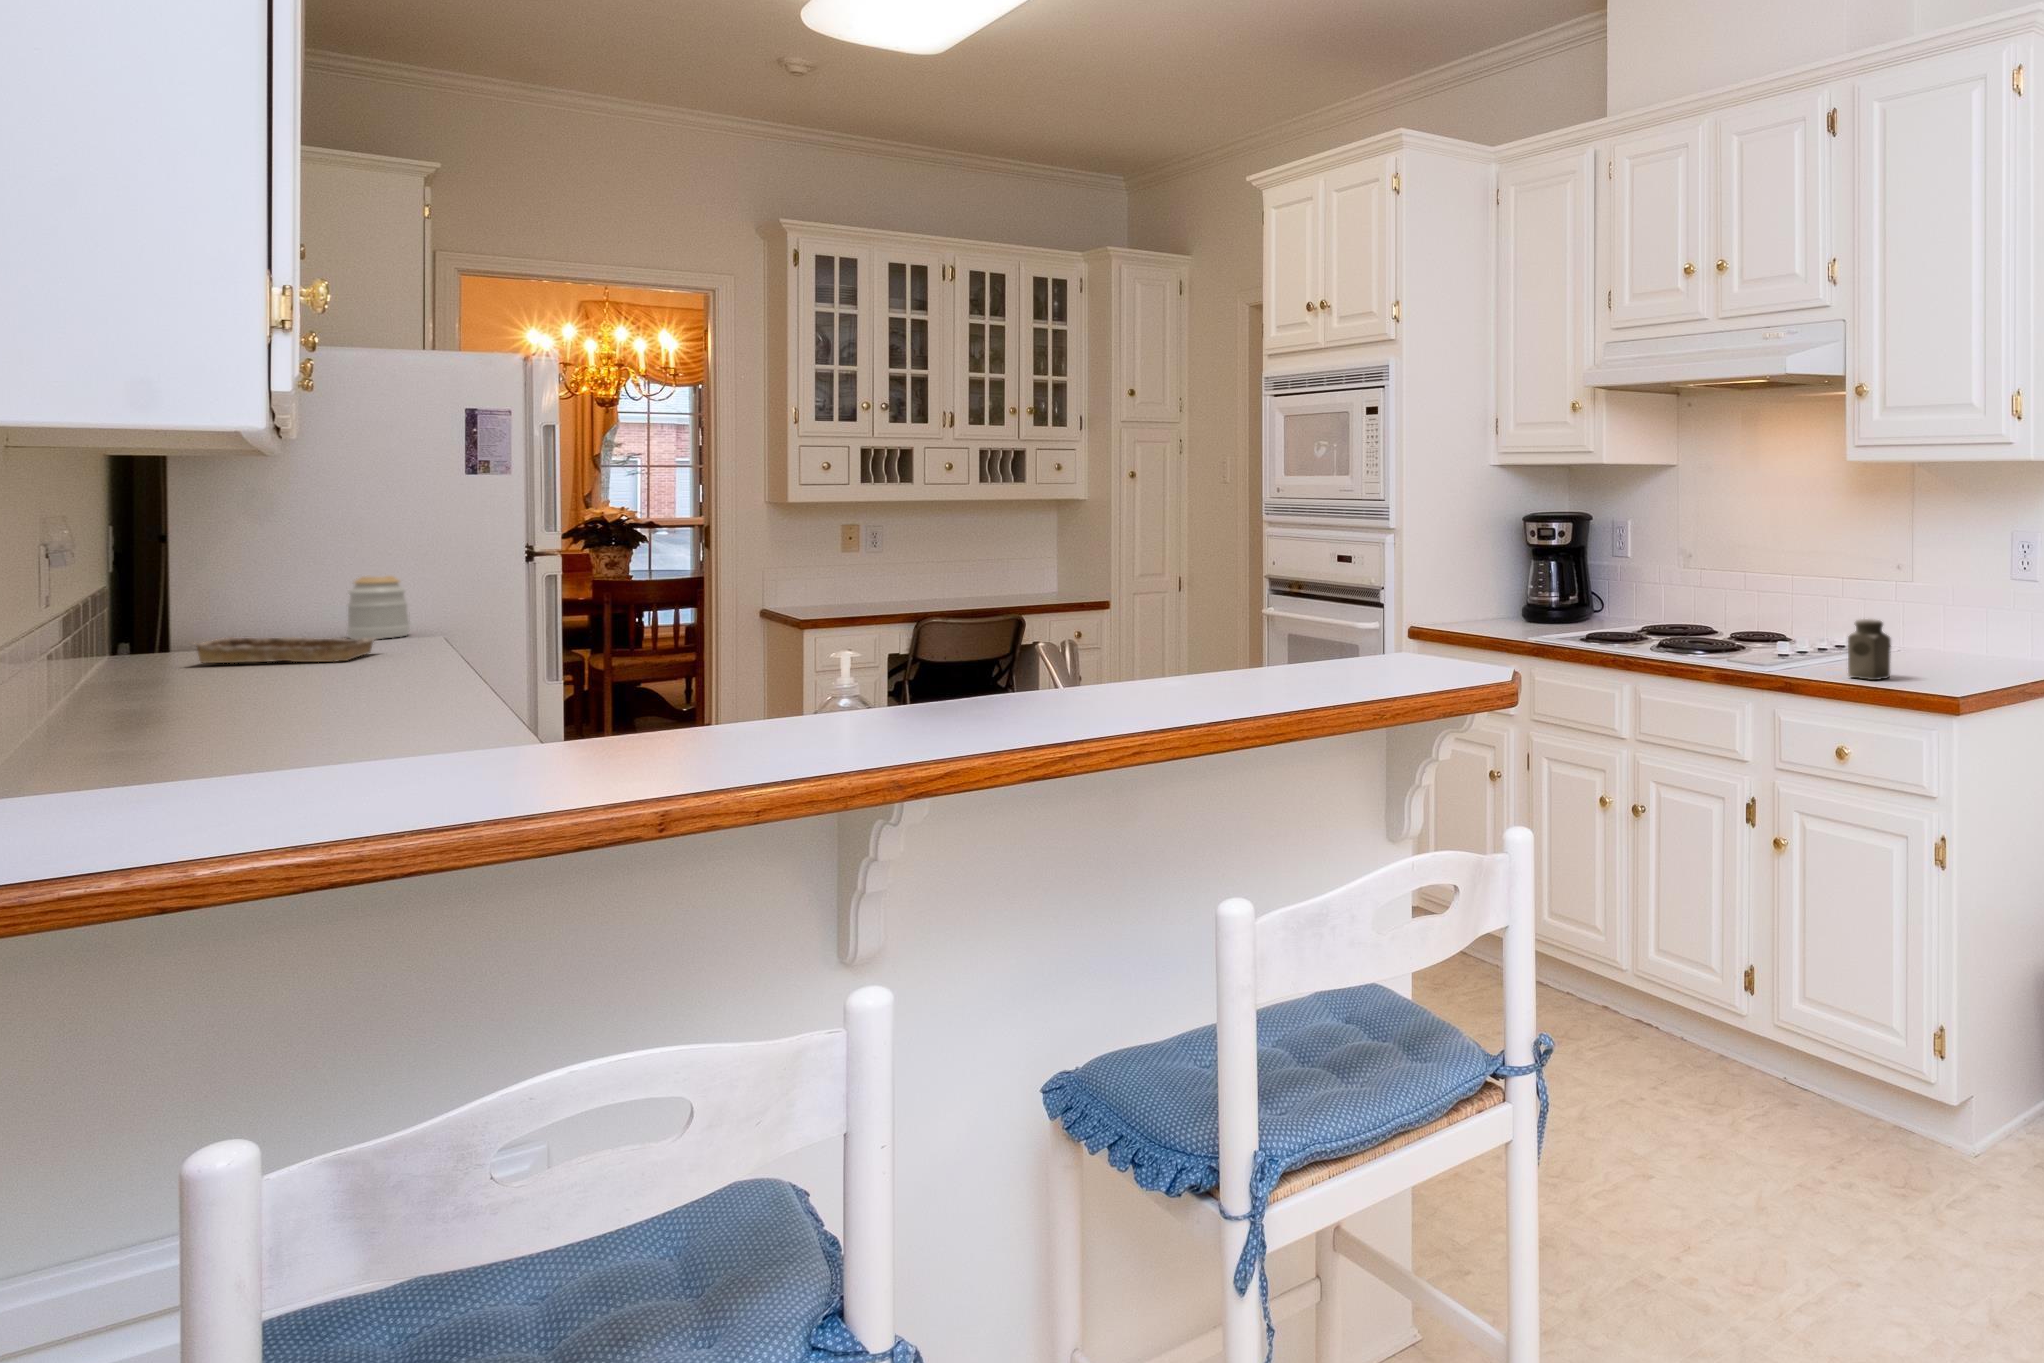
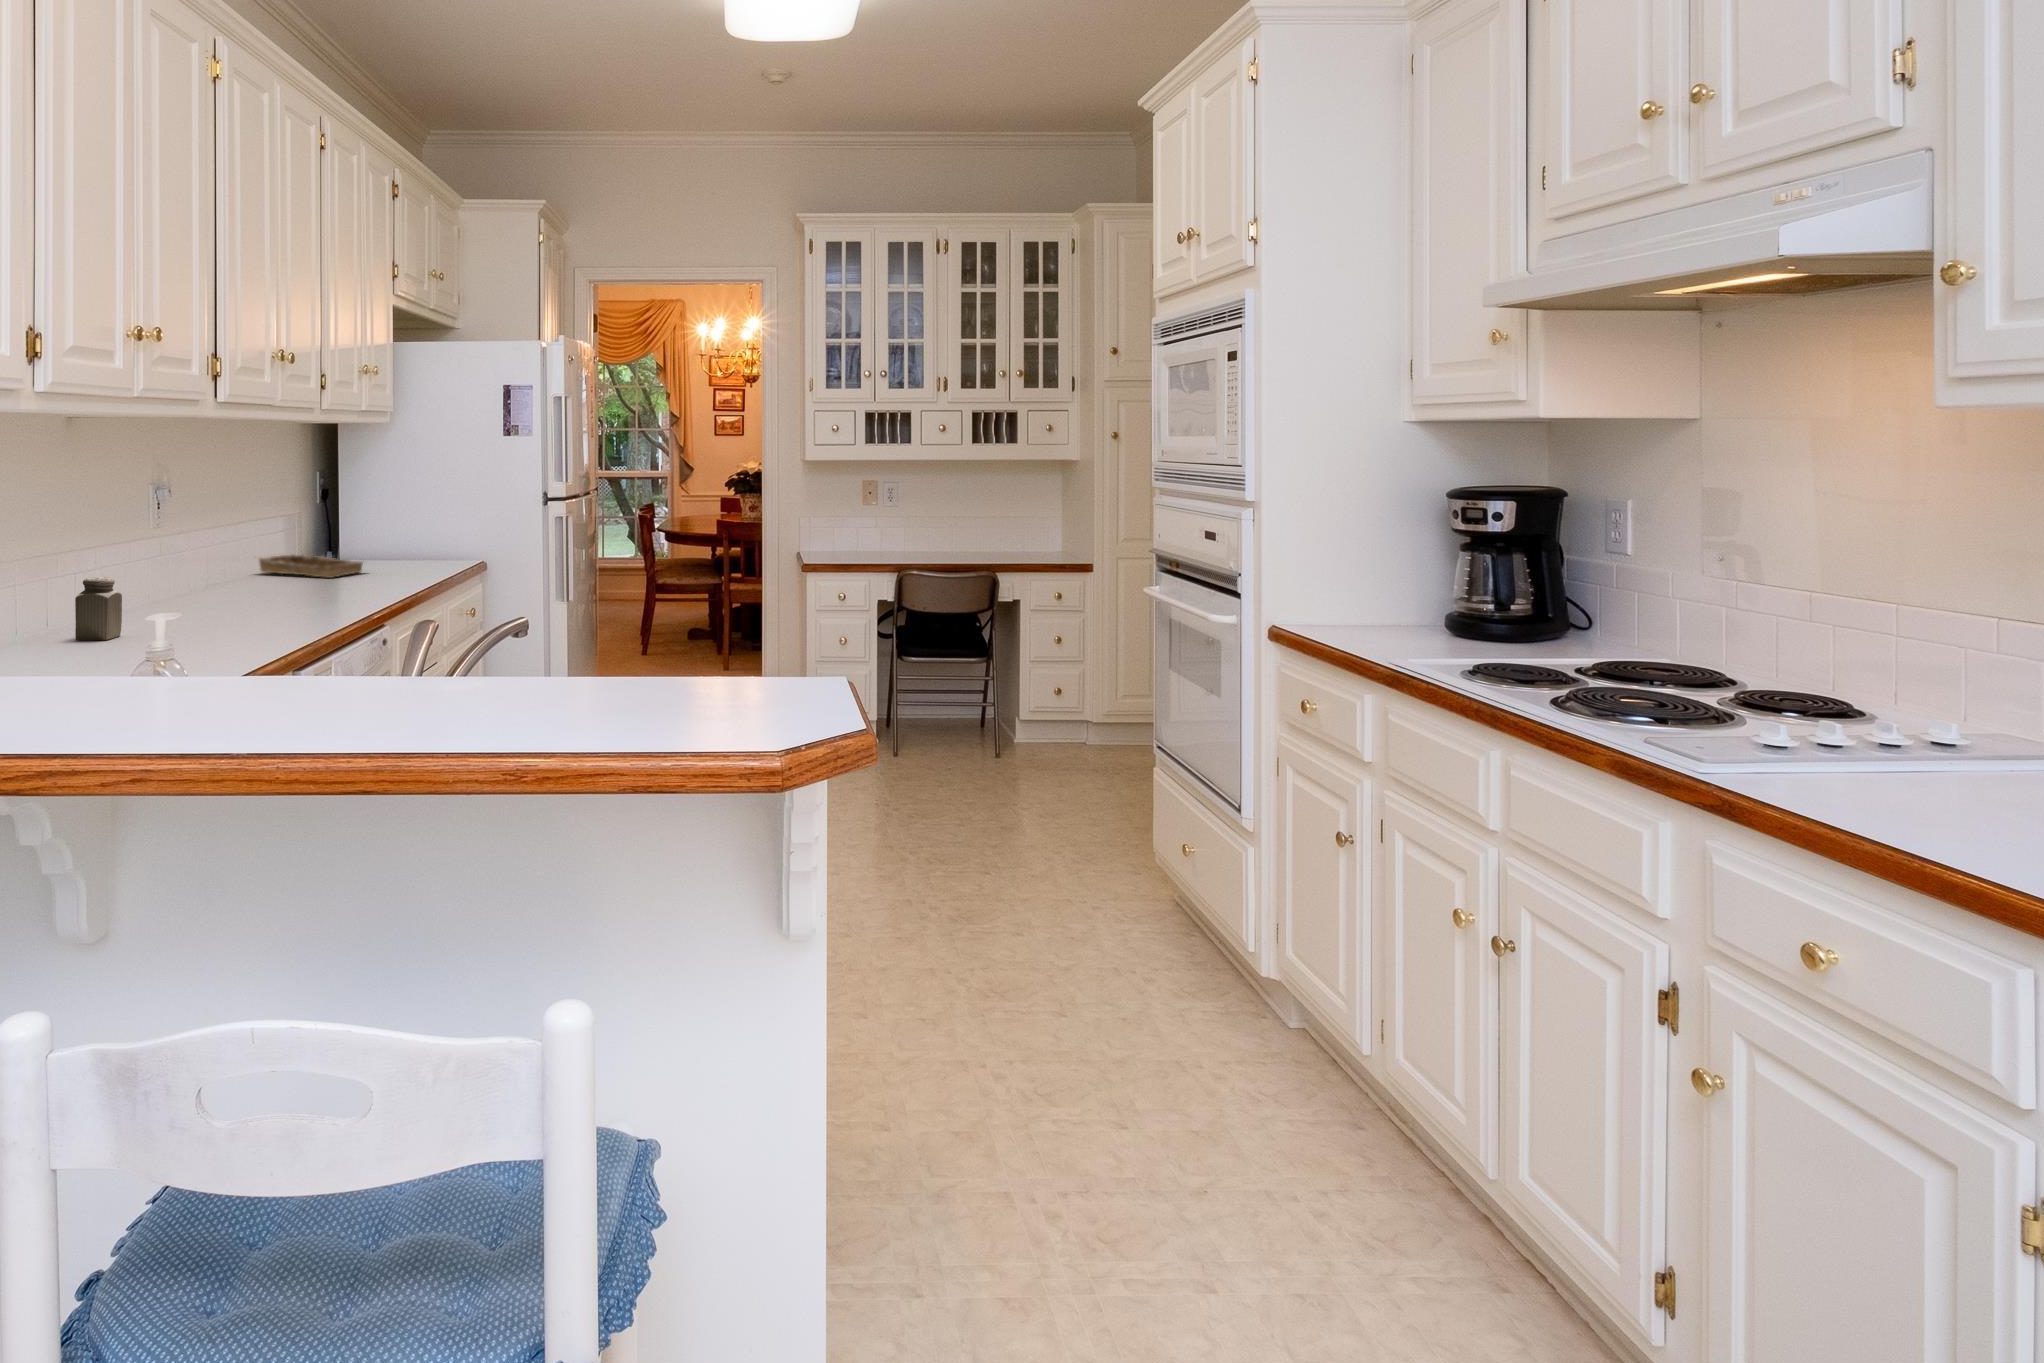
jar: present [347,576,410,639] -> none [389,506,430,561]
salt shaker: present [1848,619,1891,680] -> present [75,577,122,640]

